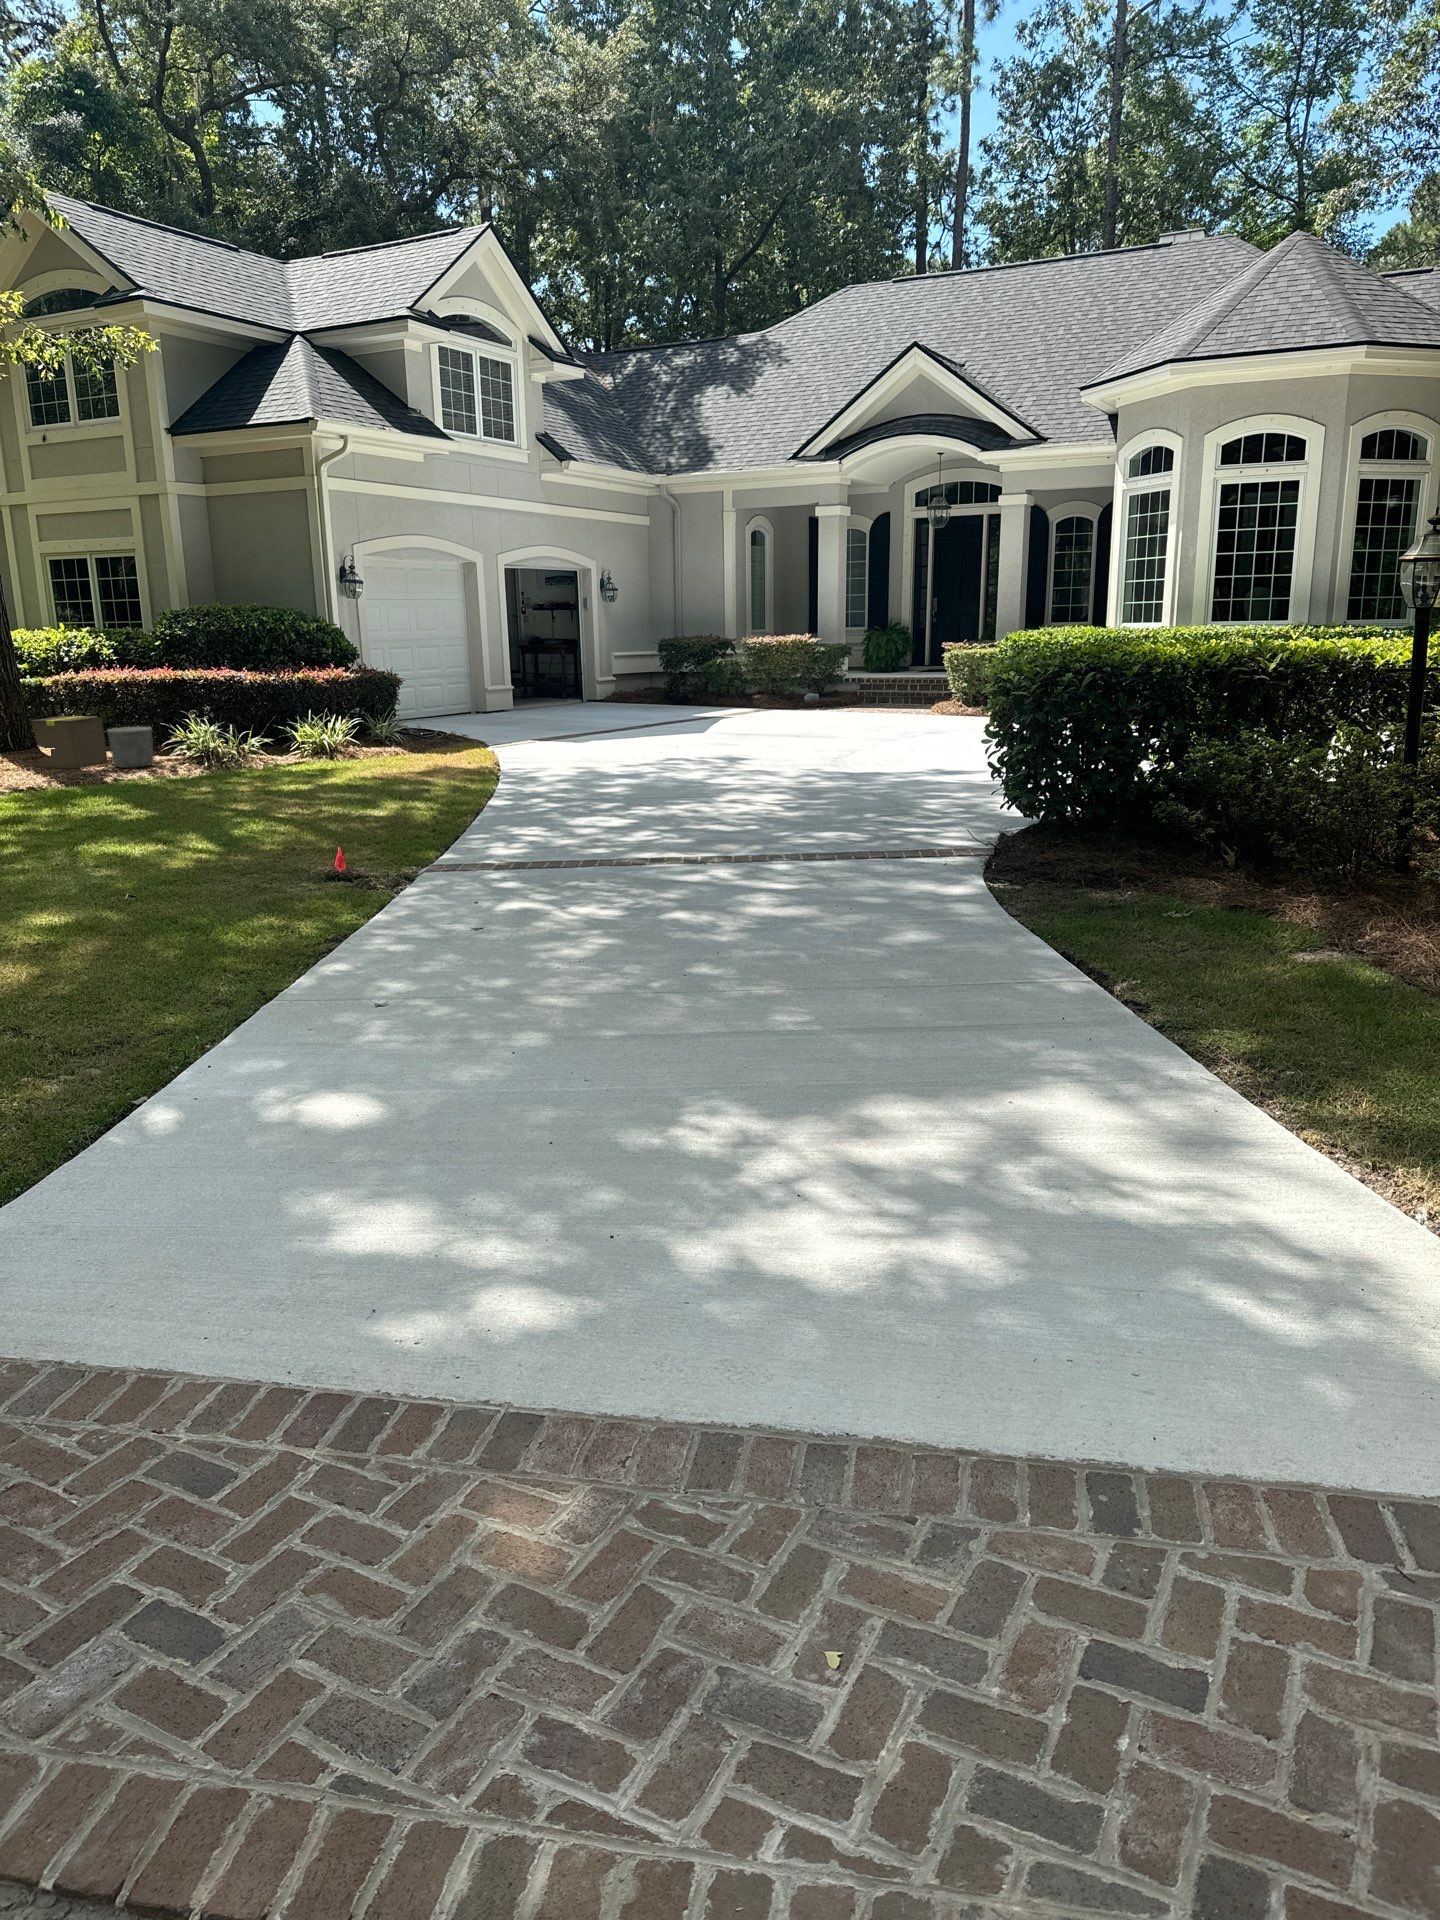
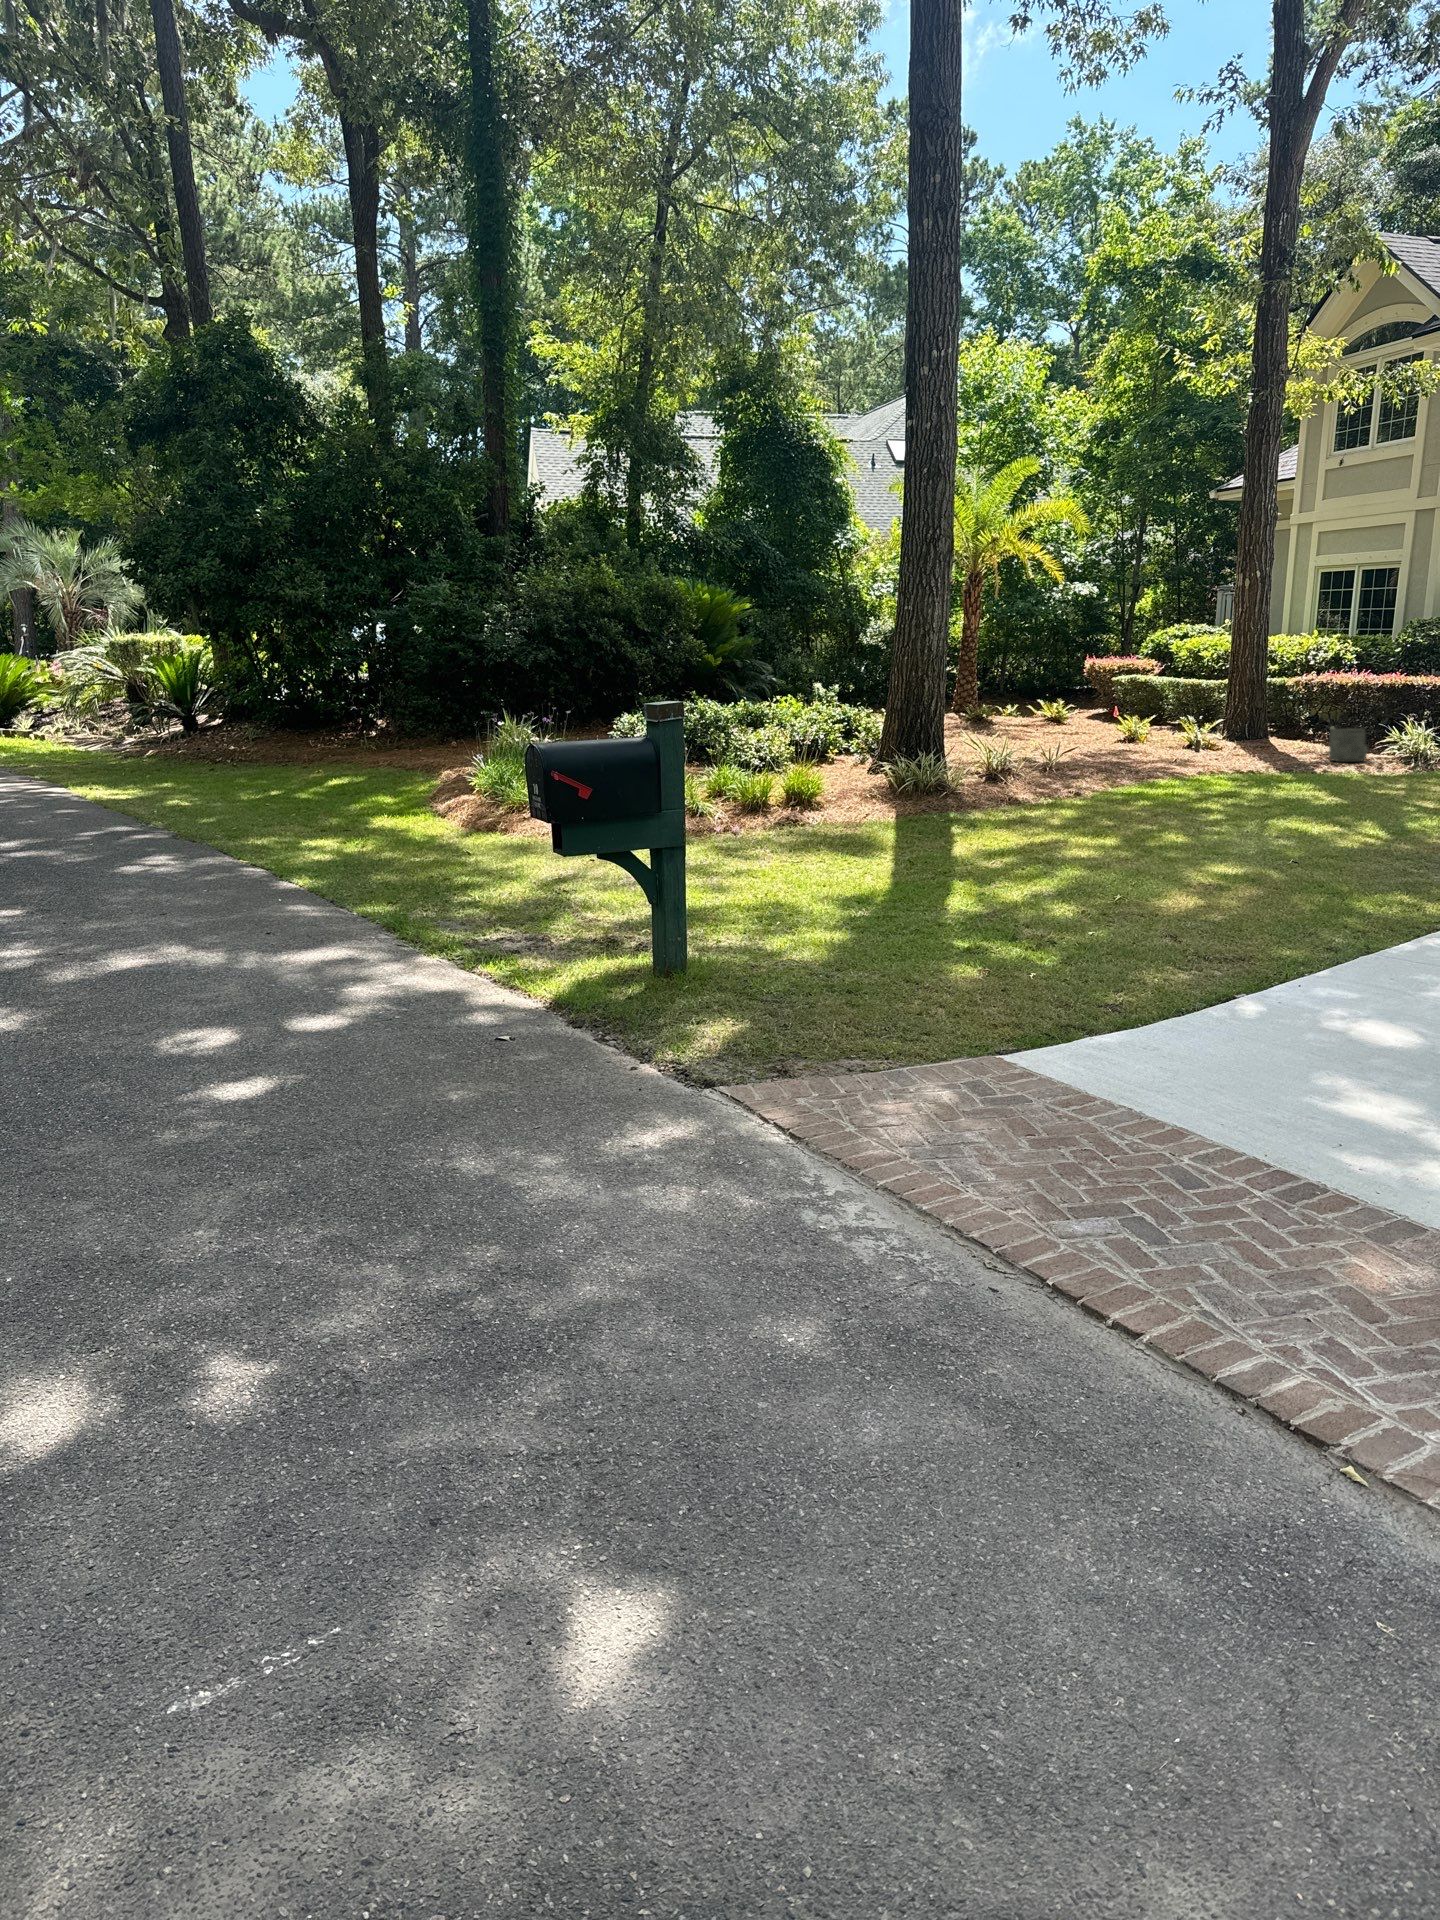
cardboard box: present [31,716,108,768] -> none [1264,713,1329,759]

